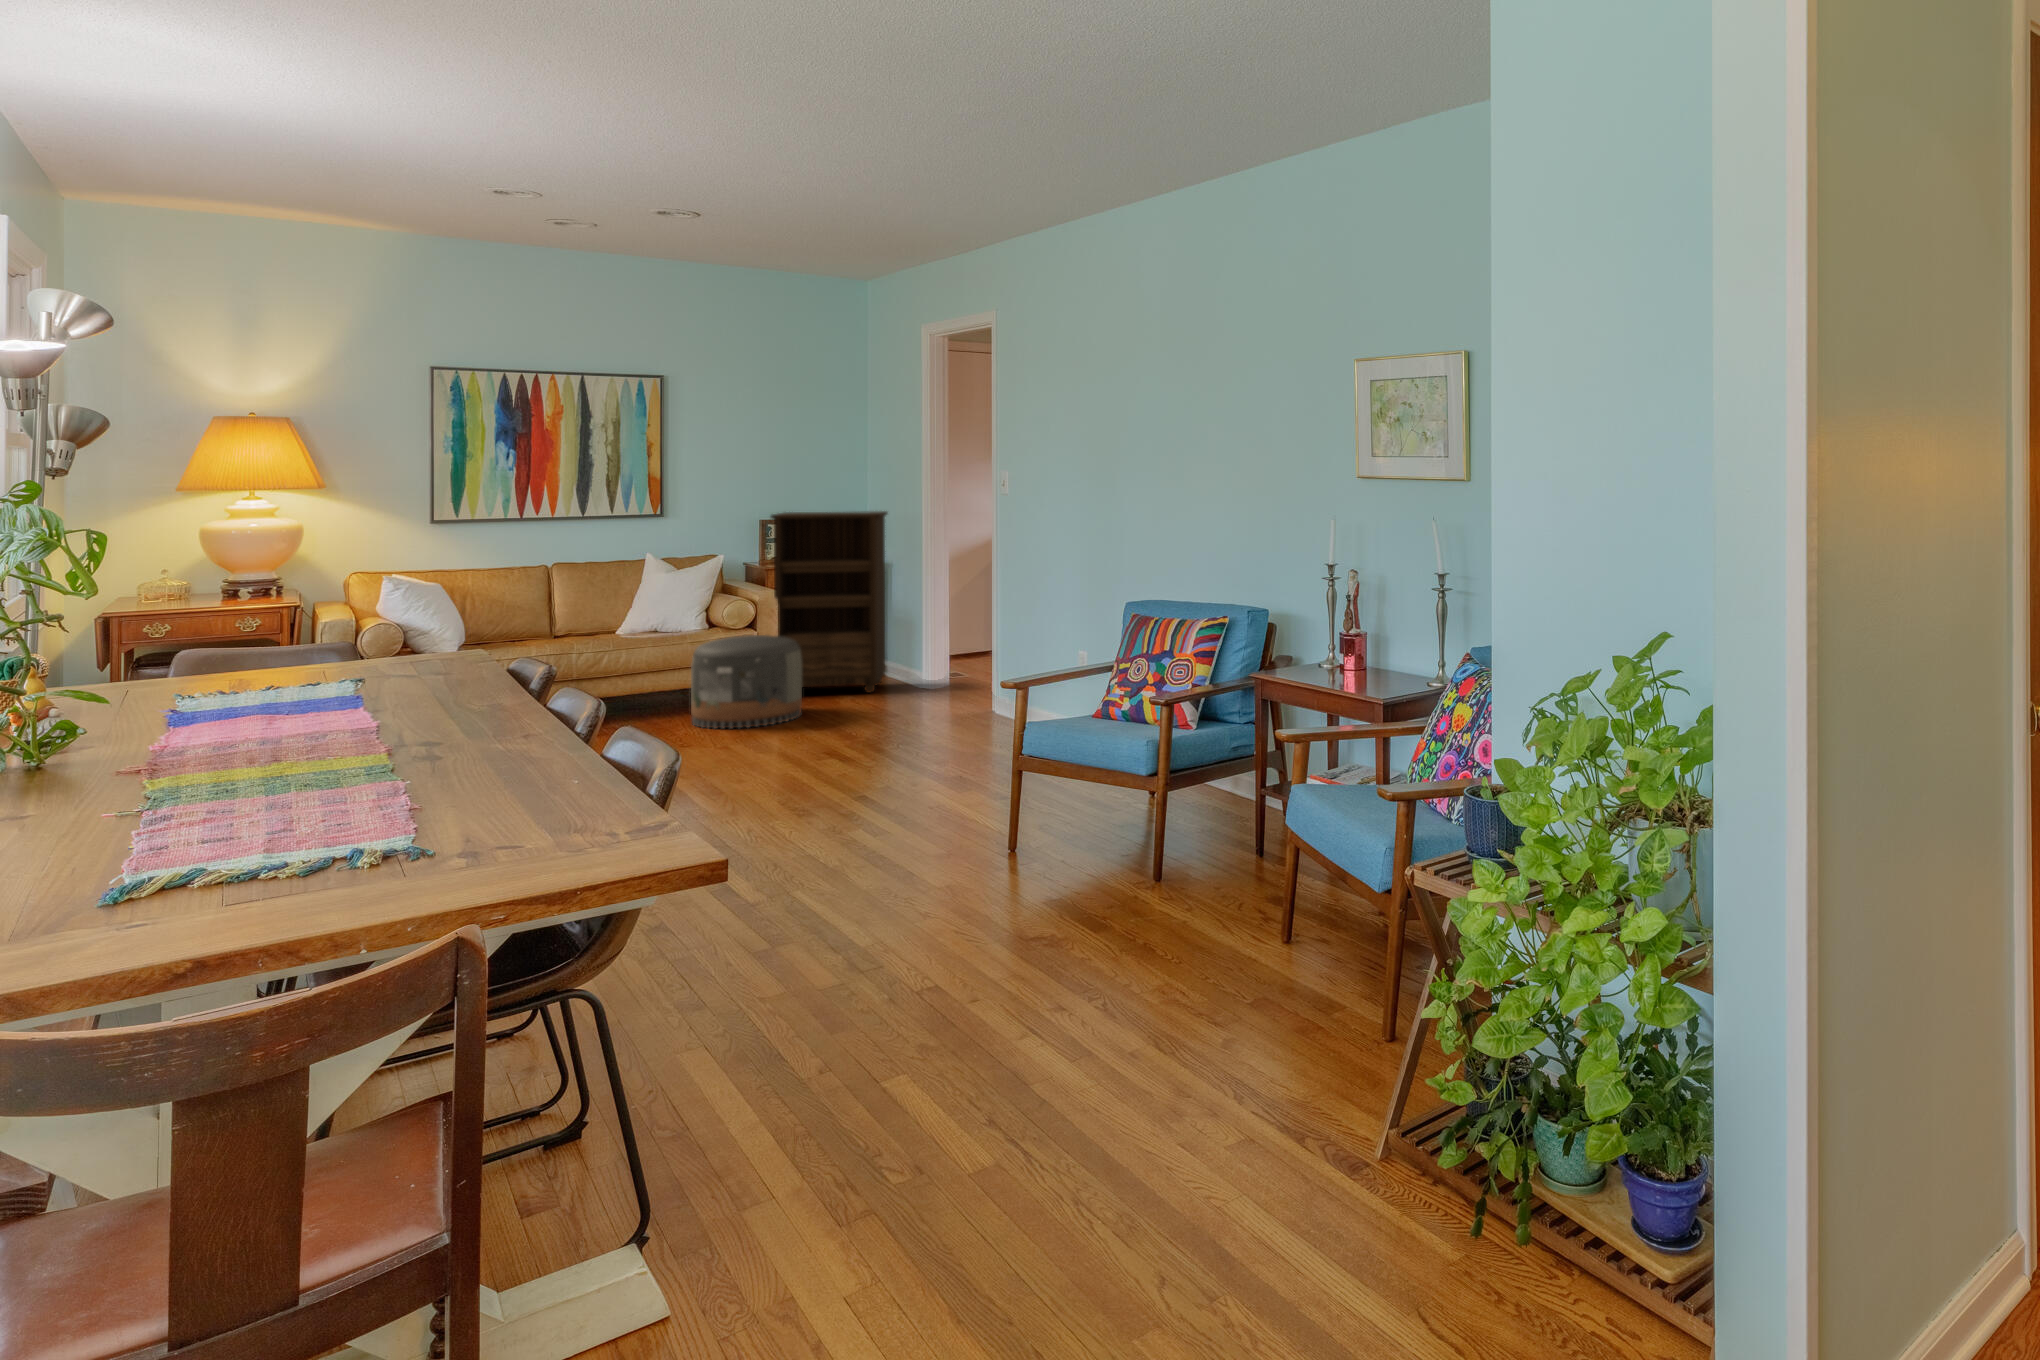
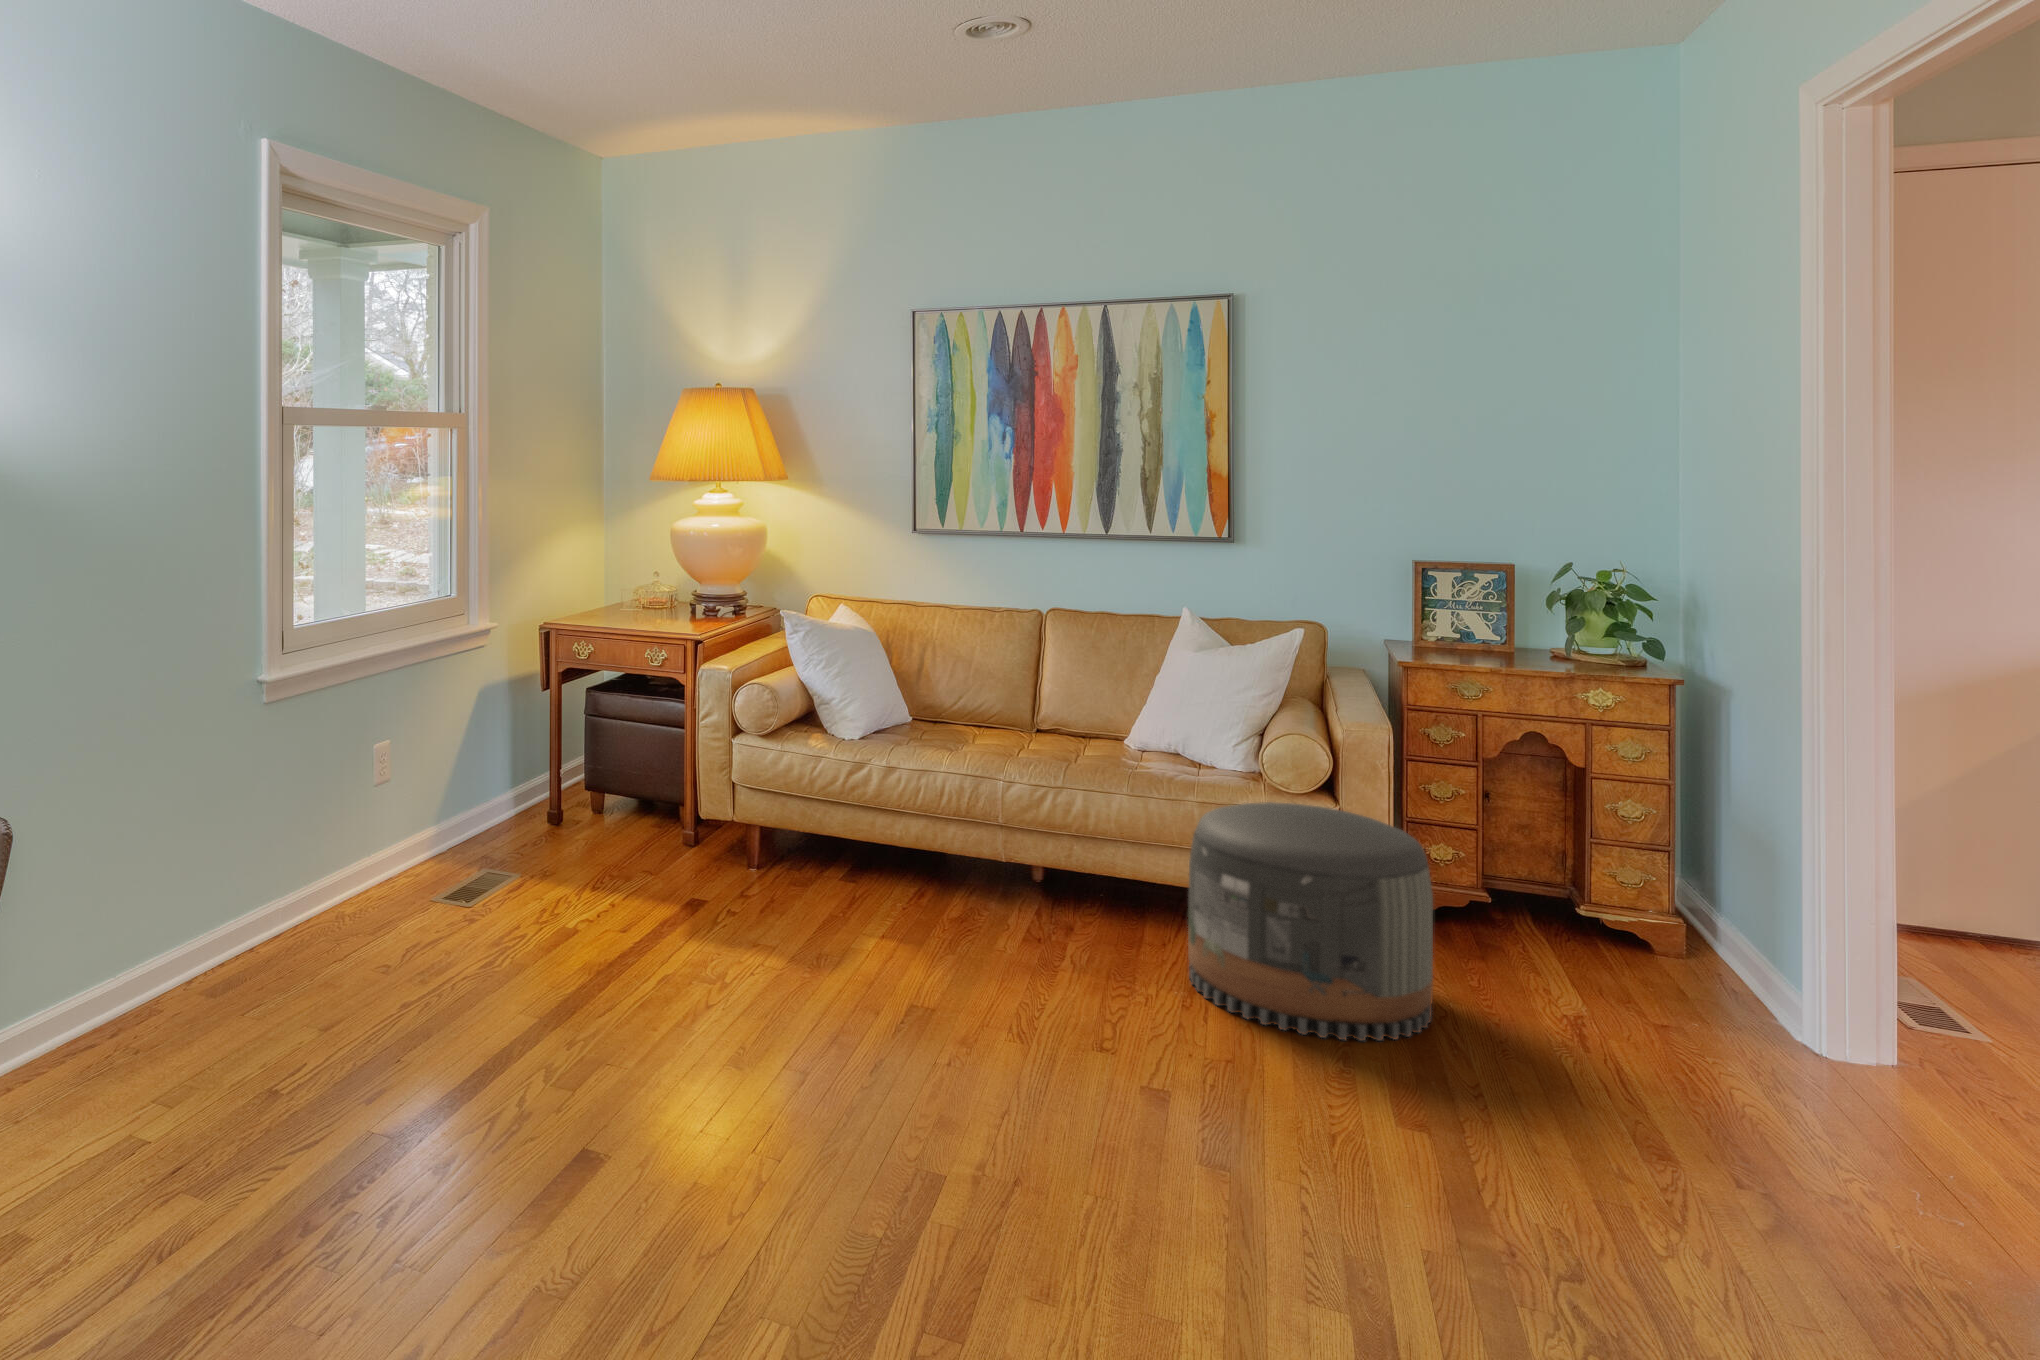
bookshelf: present [771,511,887,693] -> none [1402,549,1707,998]

